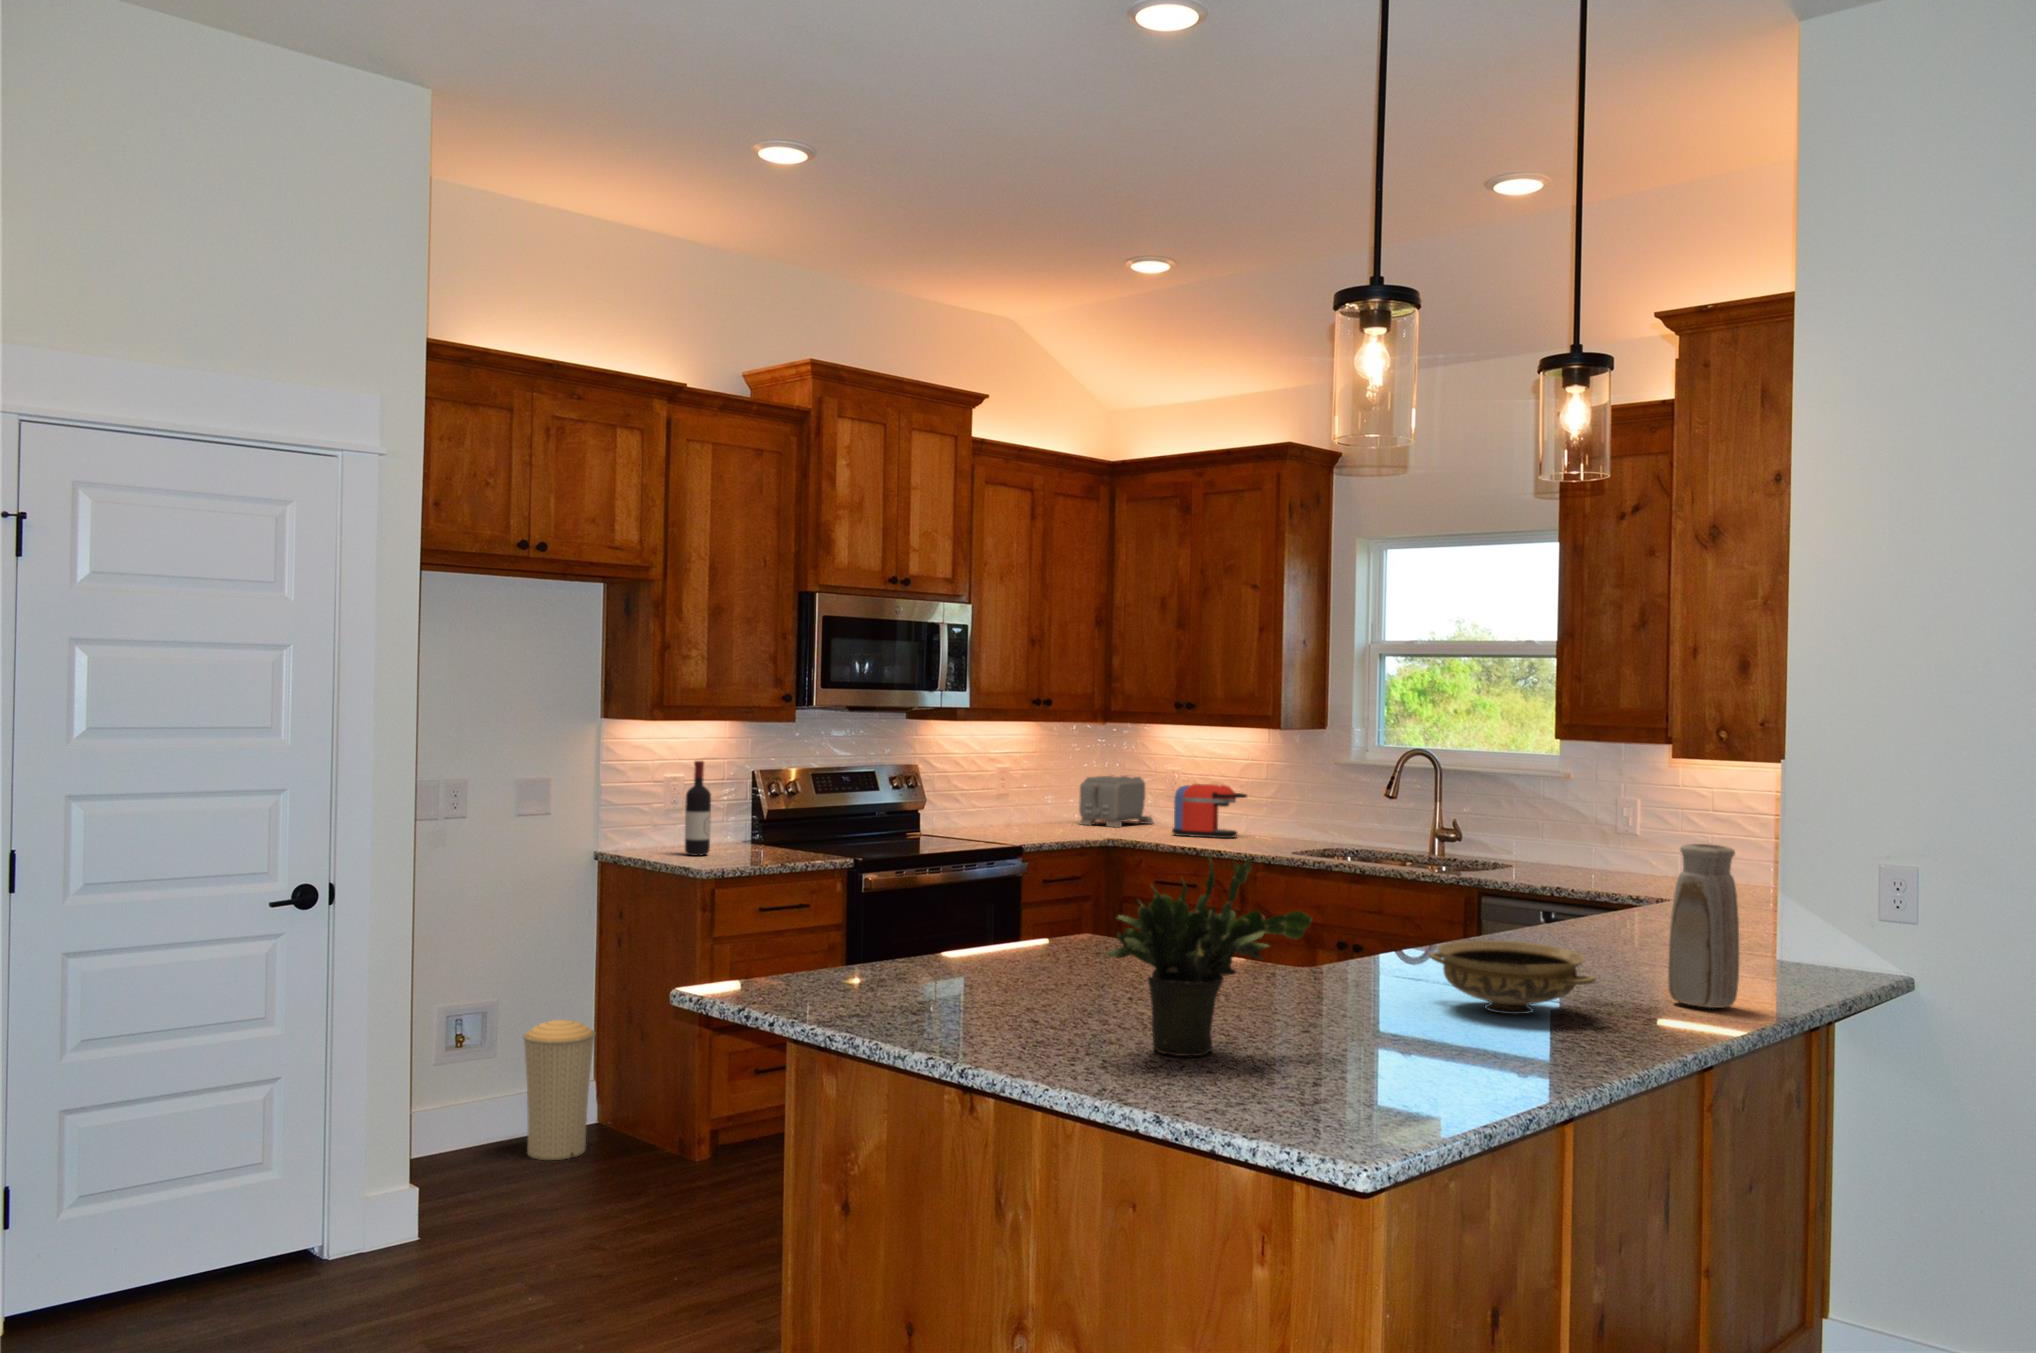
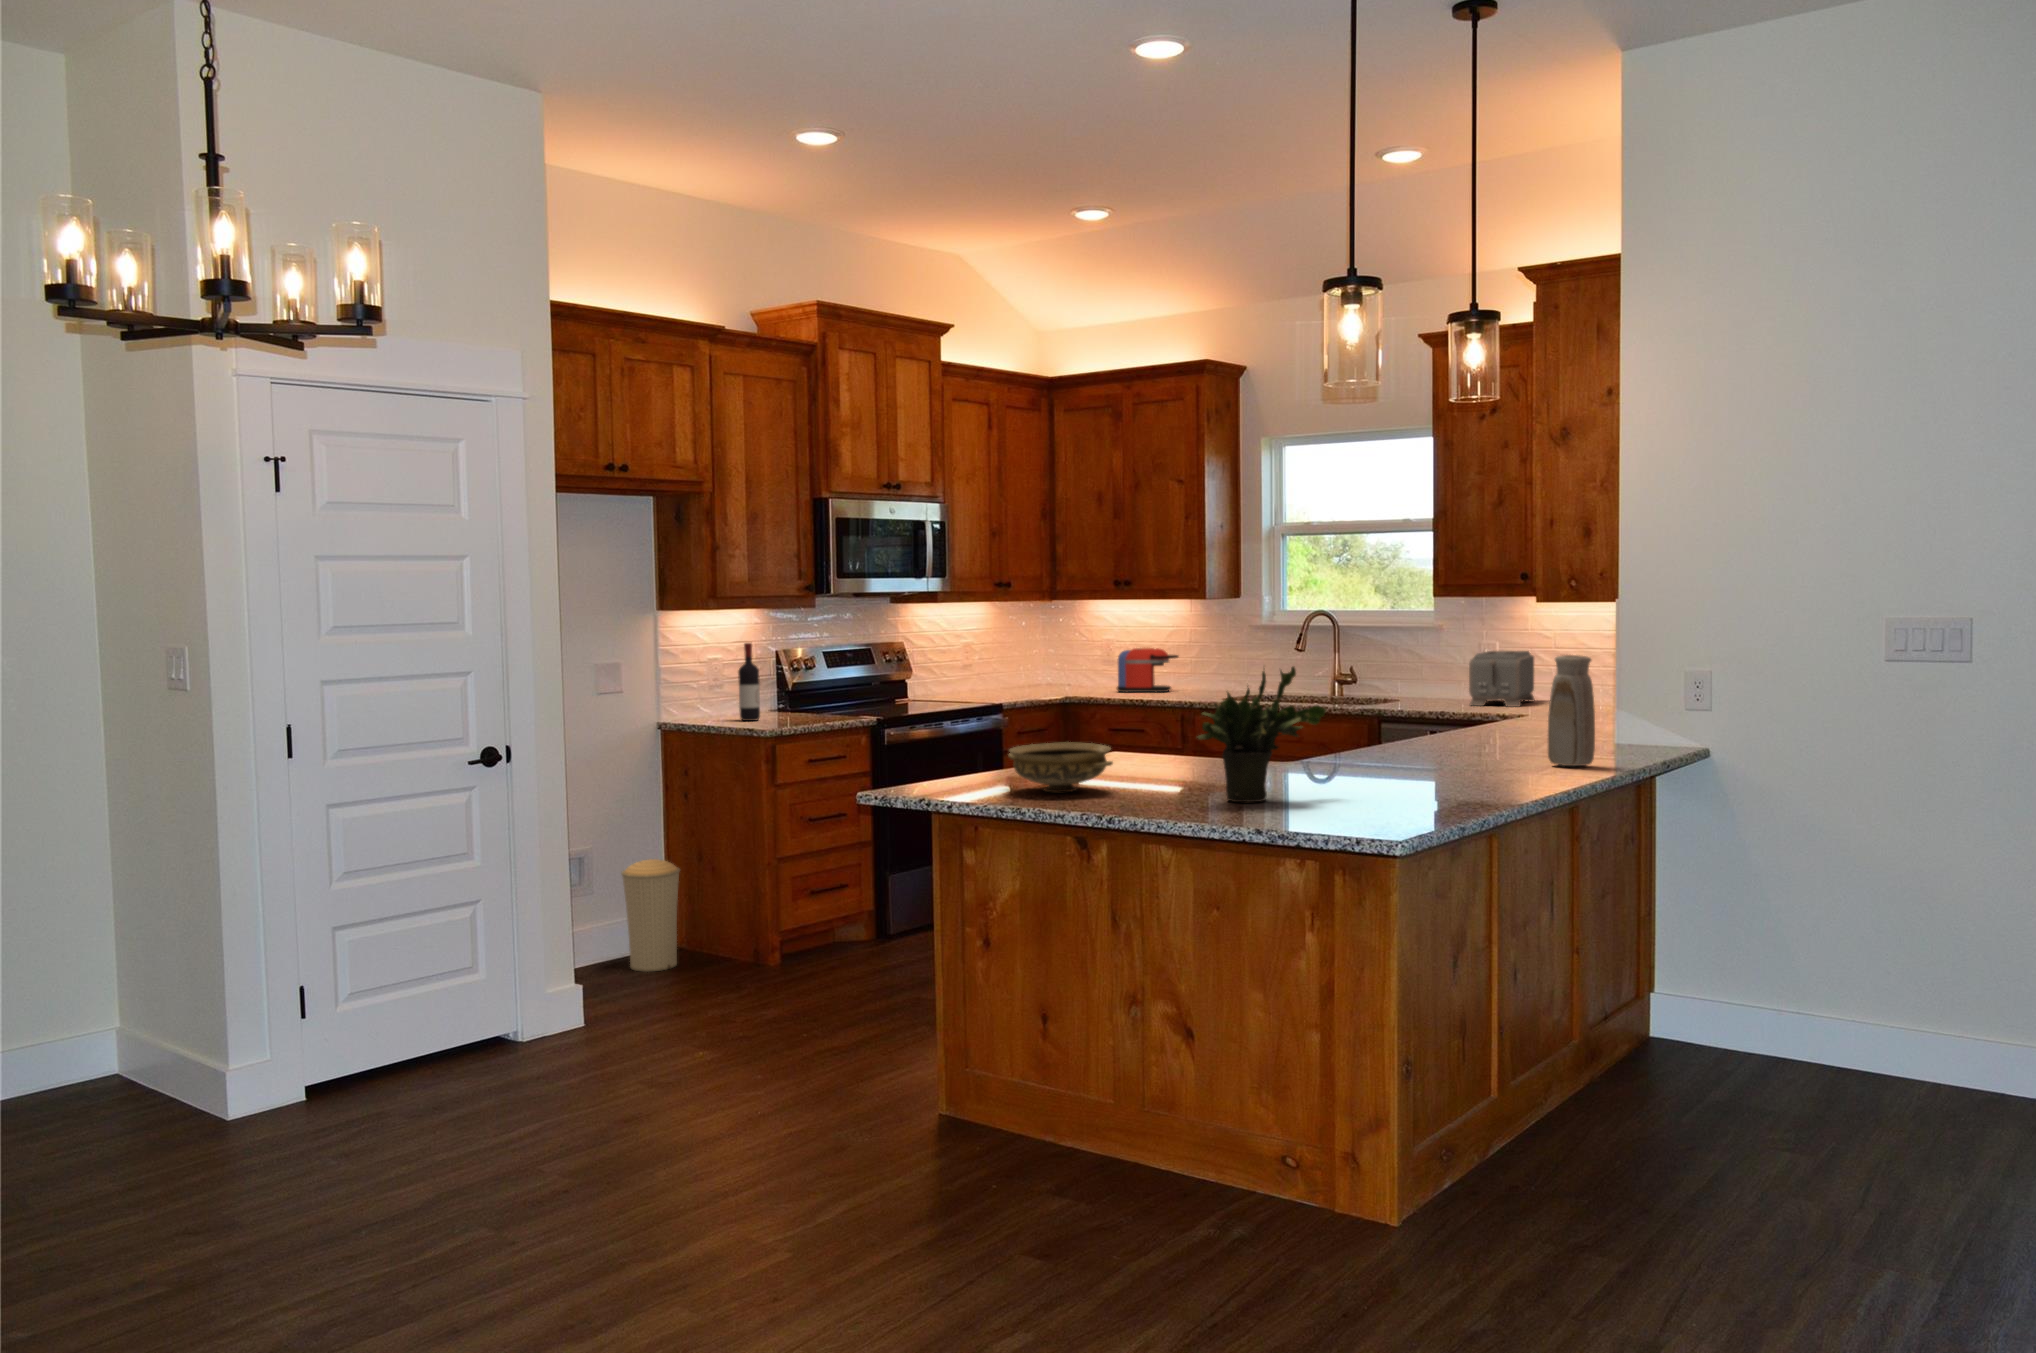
toaster: present [1079,776,1153,827] -> present [1469,651,1534,707]
ceramic bowl: present [1429,940,1595,1014] -> present [1008,742,1113,792]

